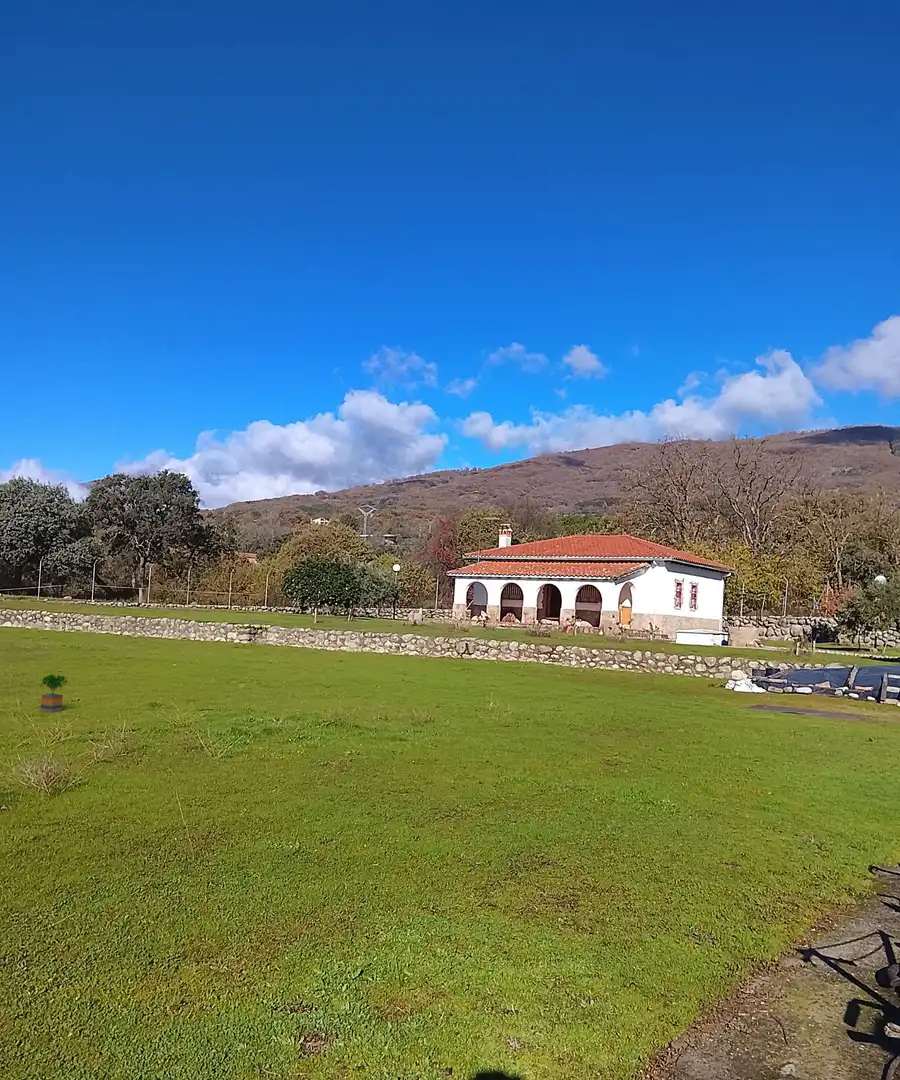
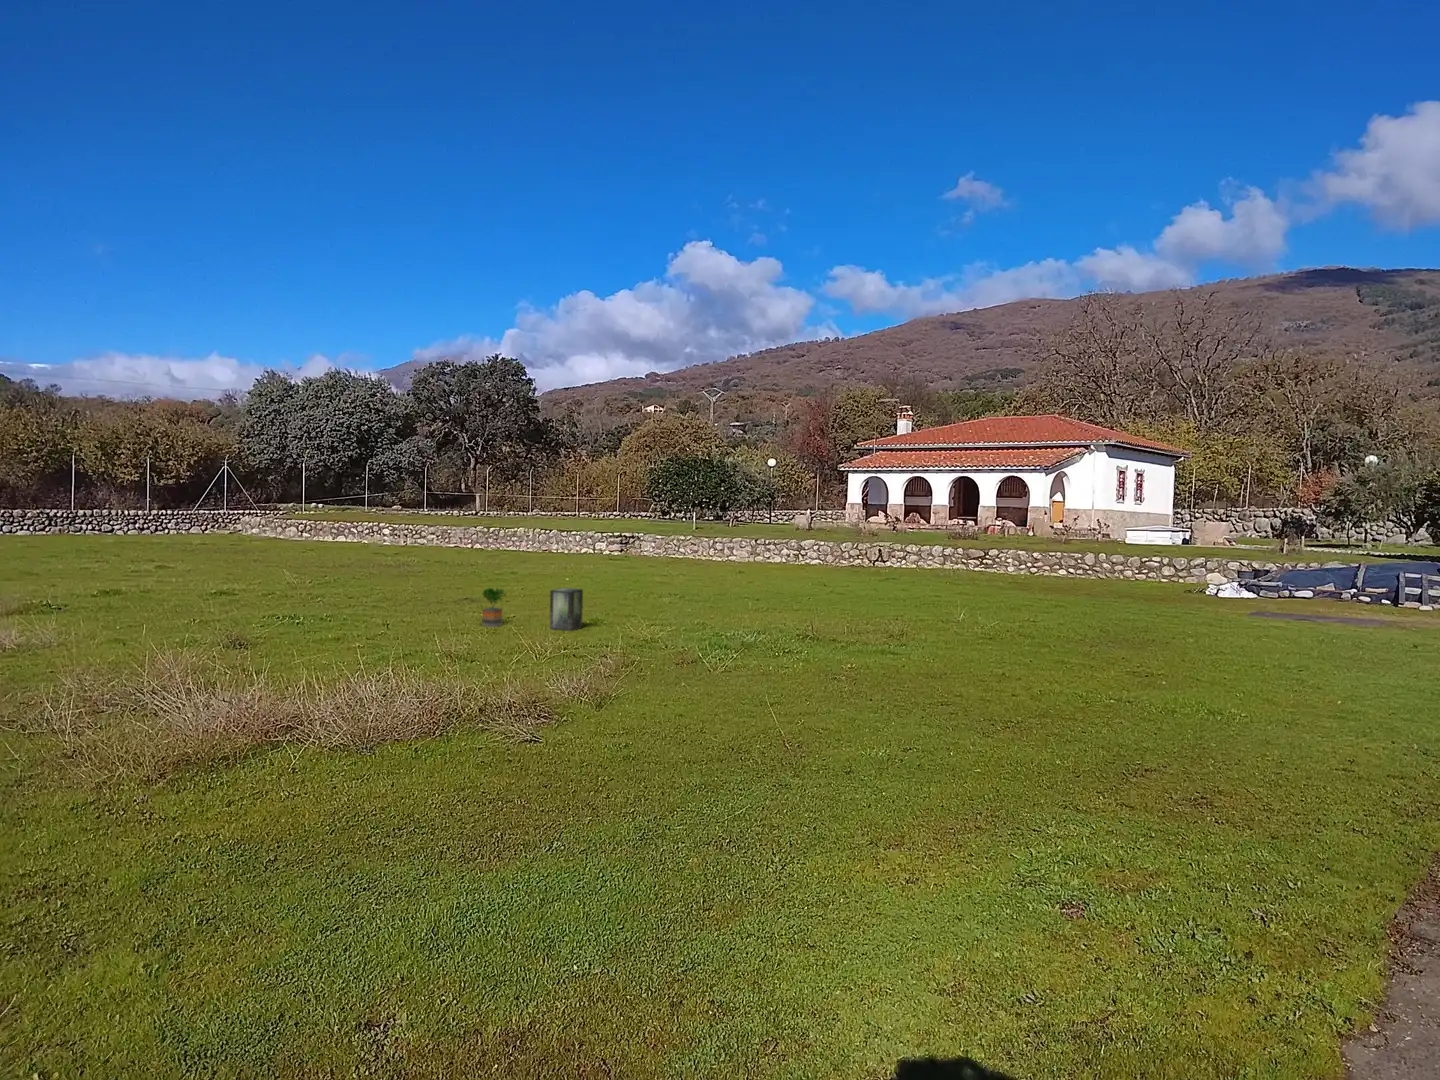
storage box: none [105,676,141,718] -> present [550,588,583,631]

